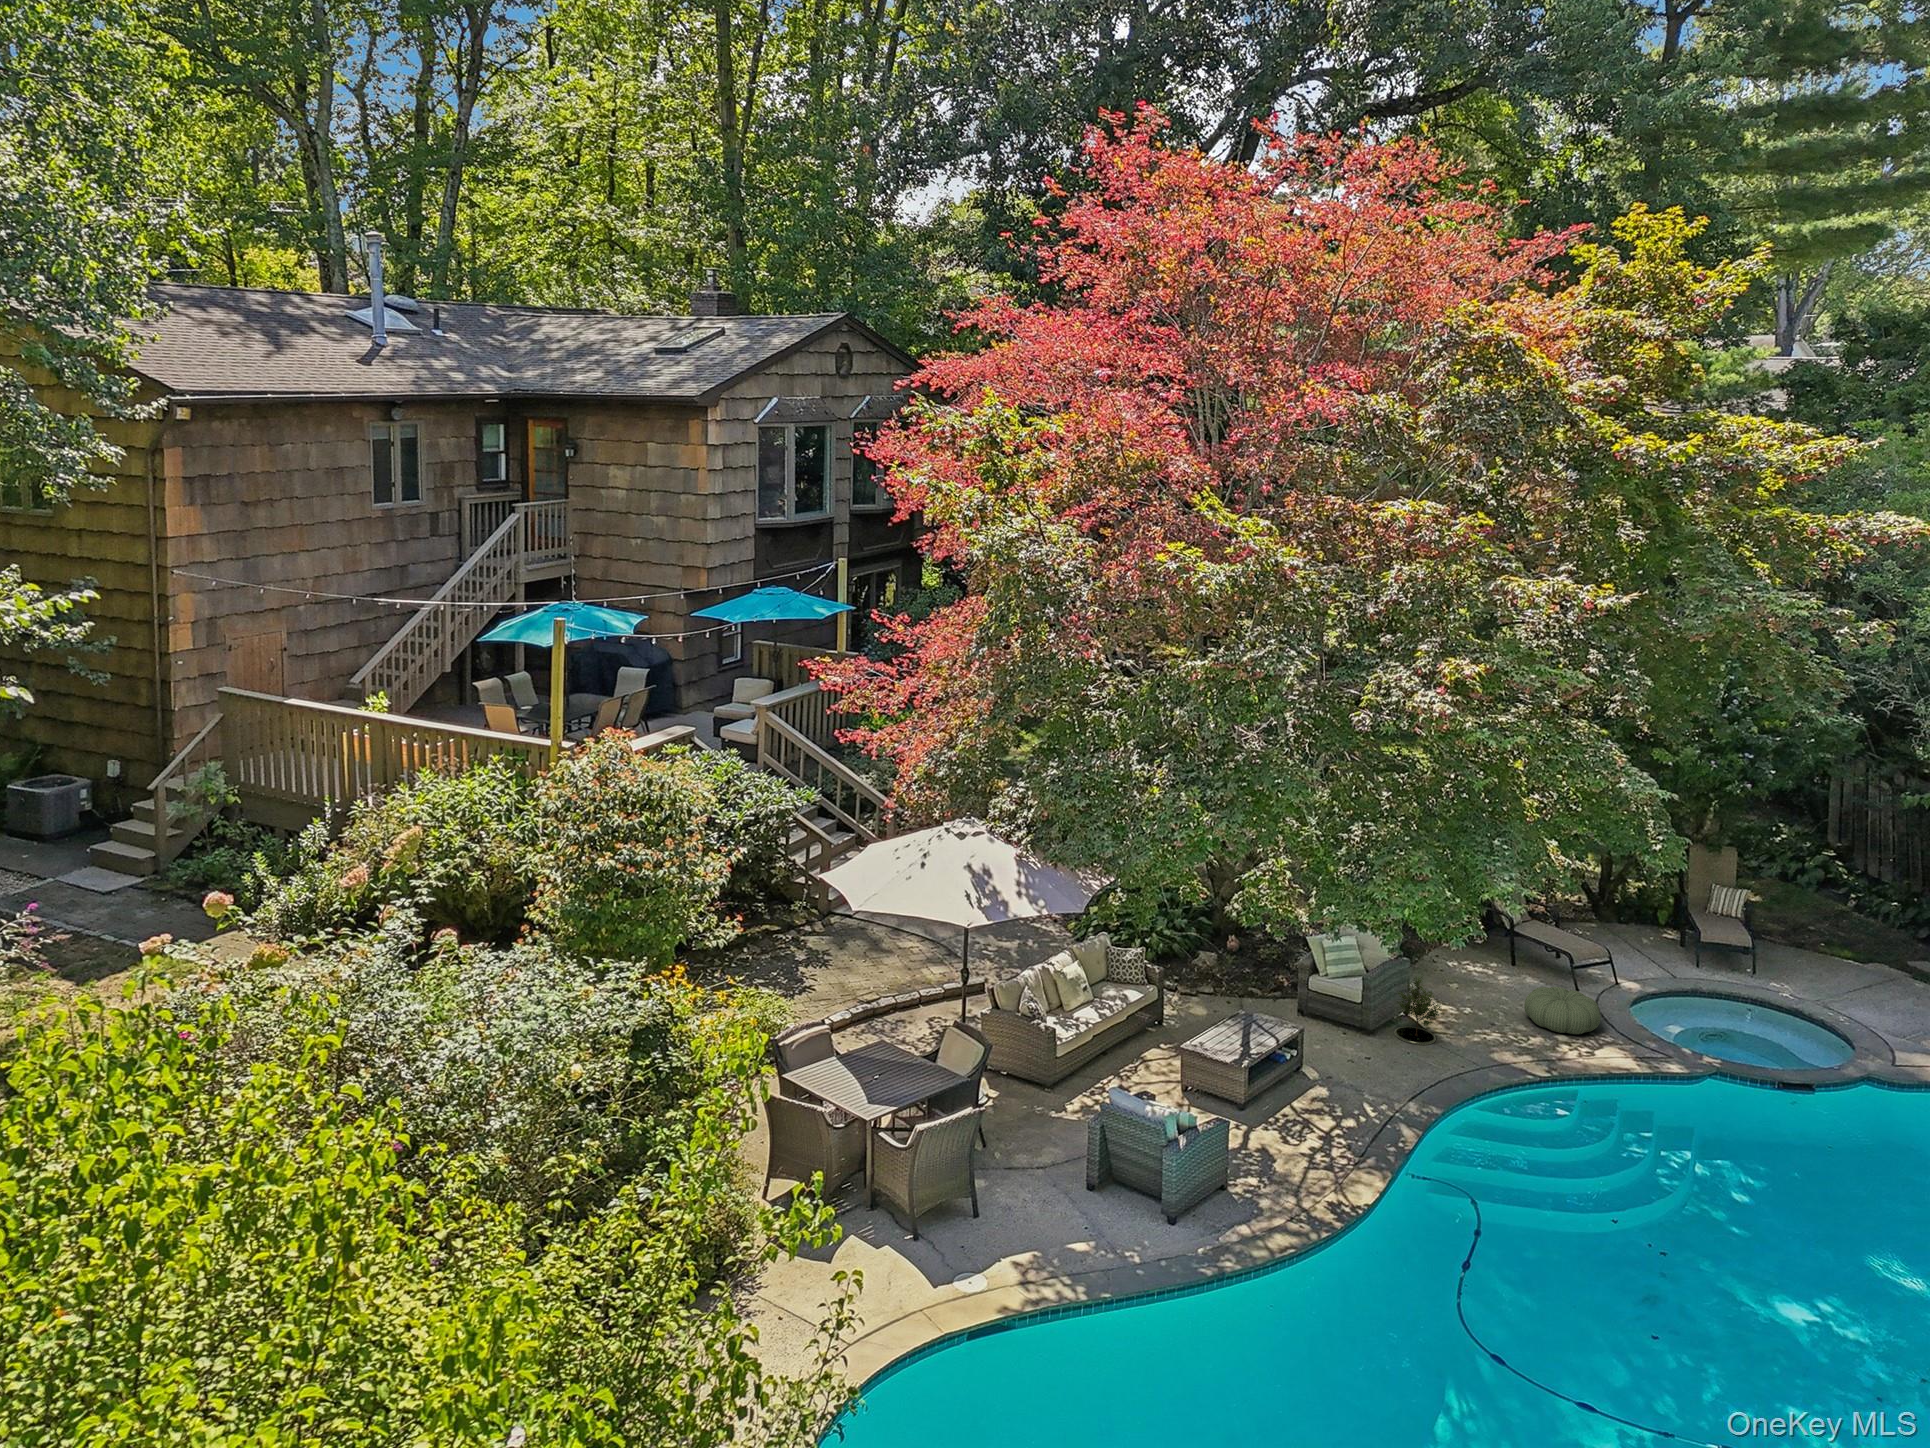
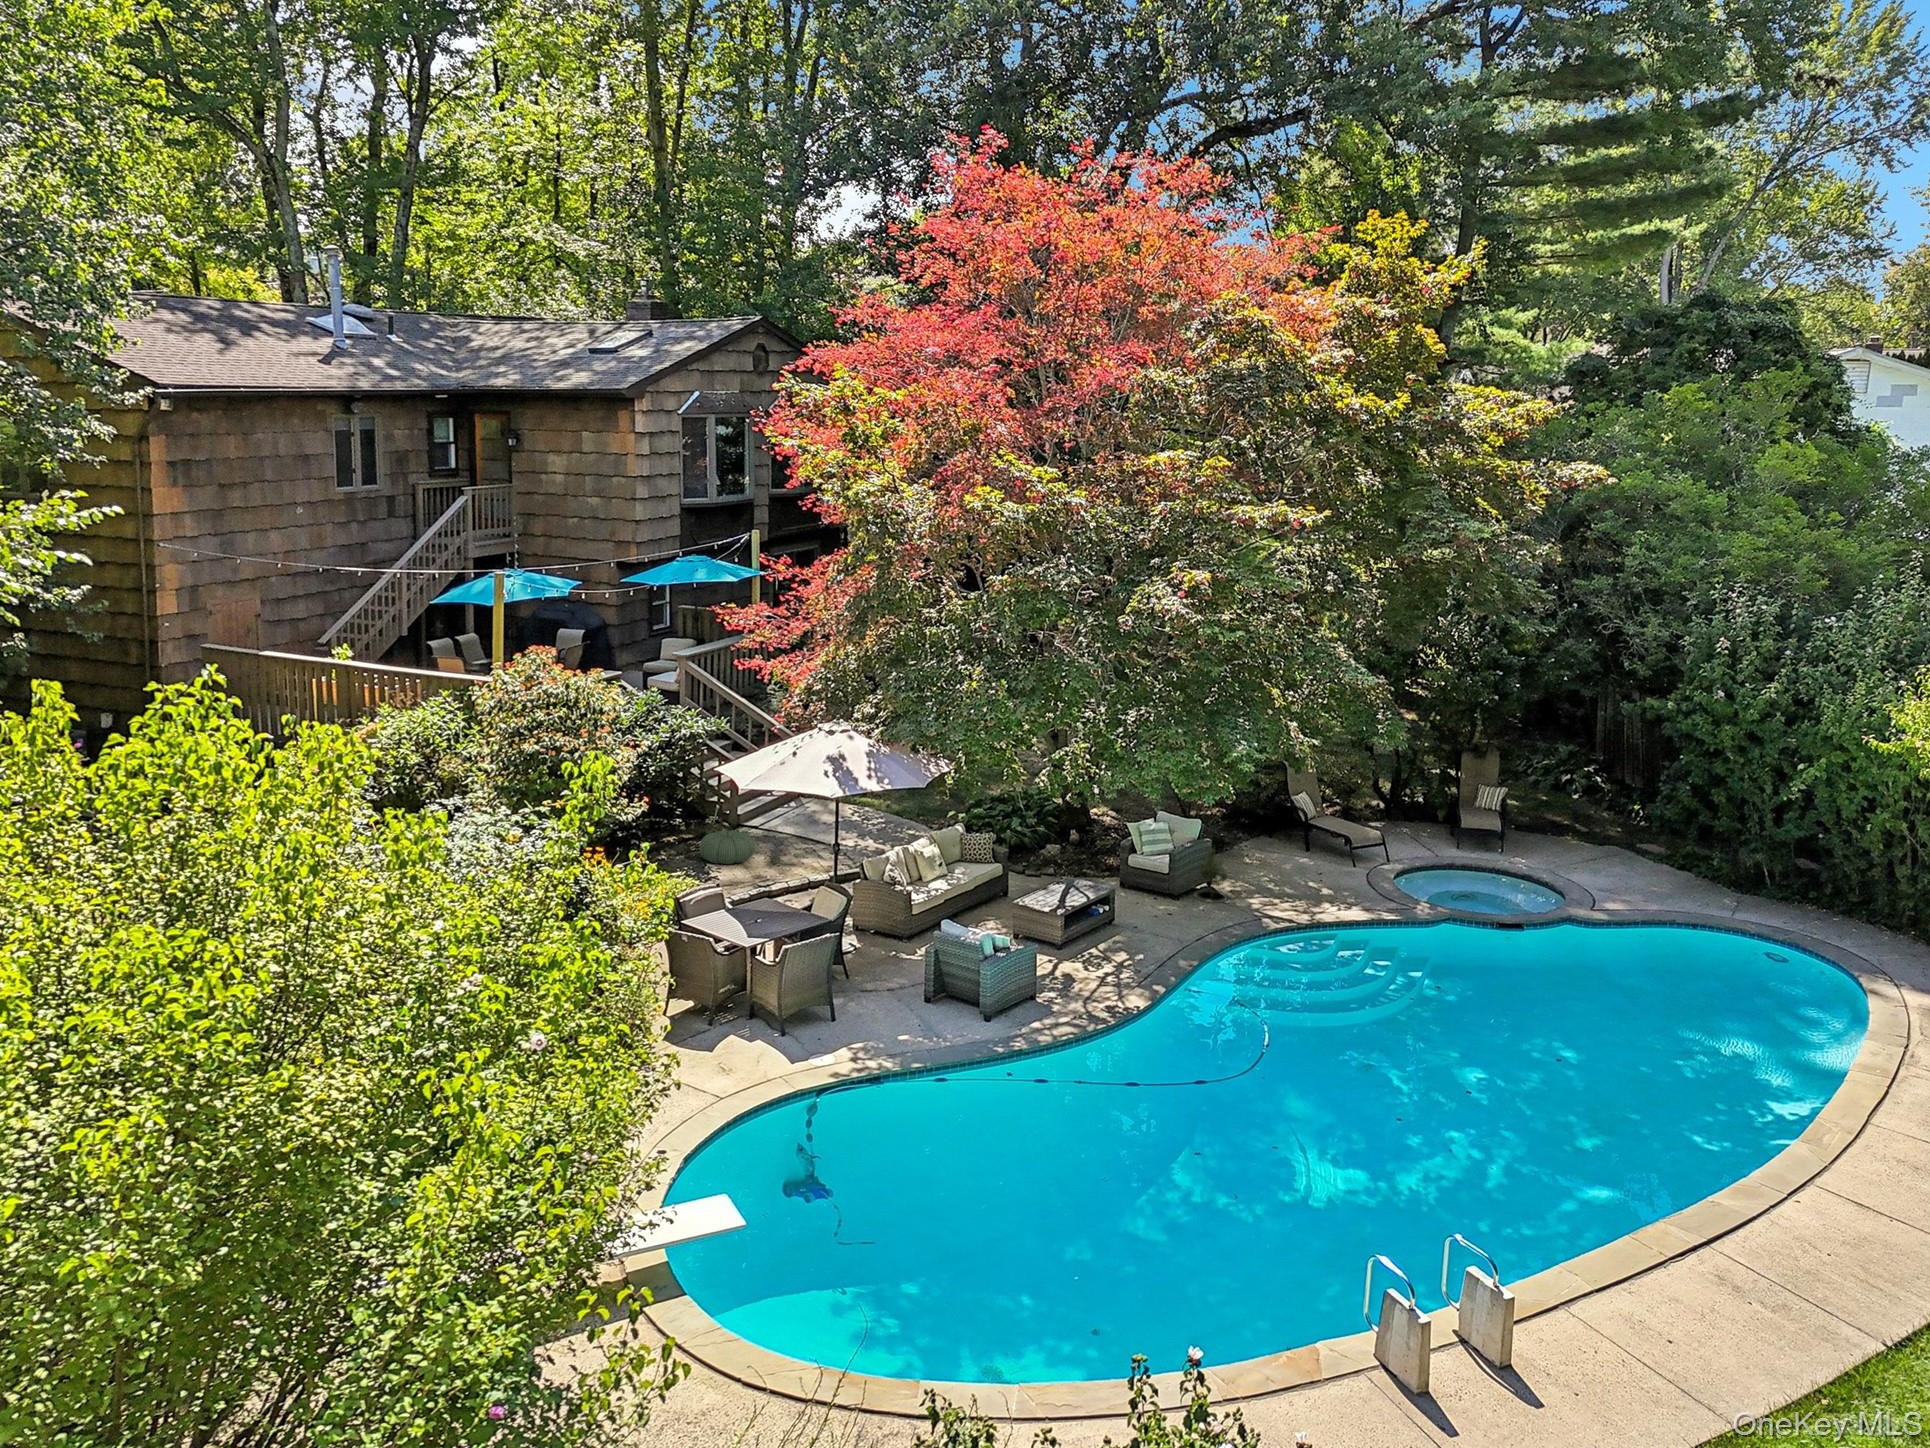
pouf: present [1524,987,1601,1034] -> present [700,830,755,864]

